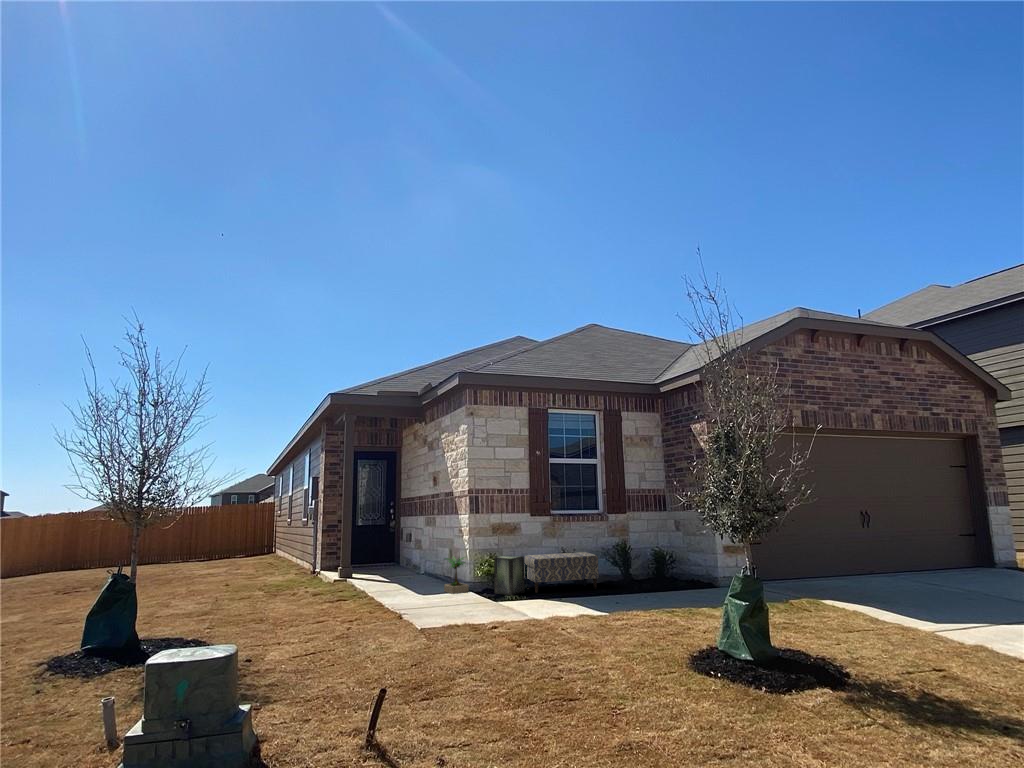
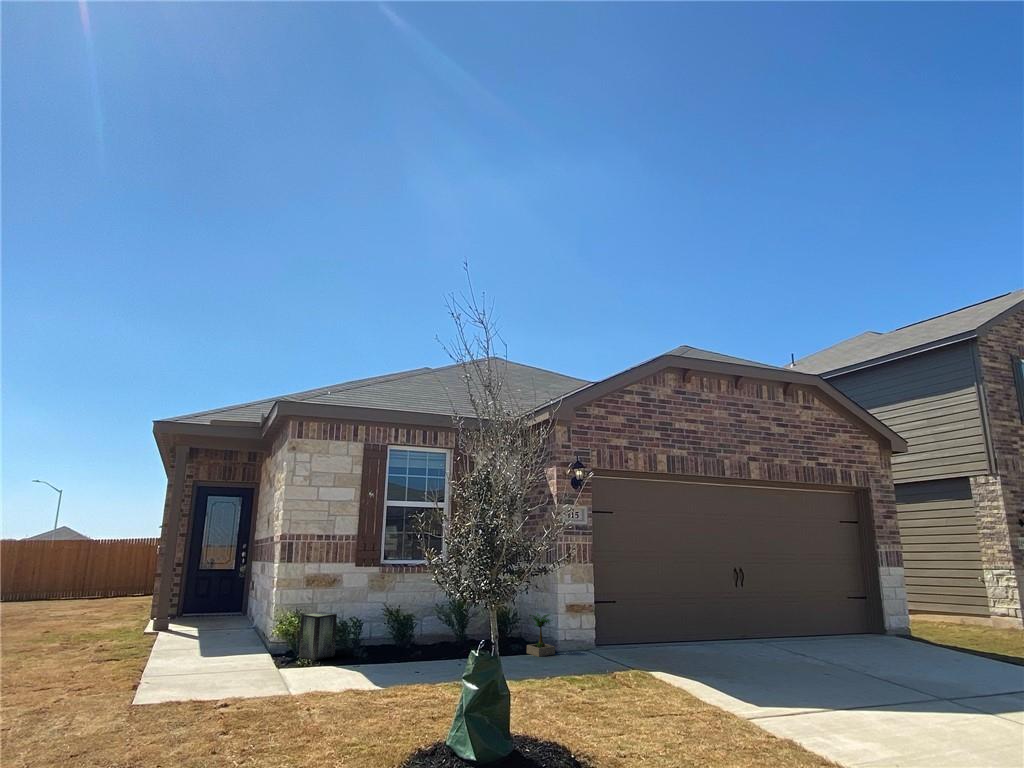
bench: present [524,552,599,593] -> none [342,610,426,658]
potted plant: present [444,557,469,594] -> present [527,613,555,657]

